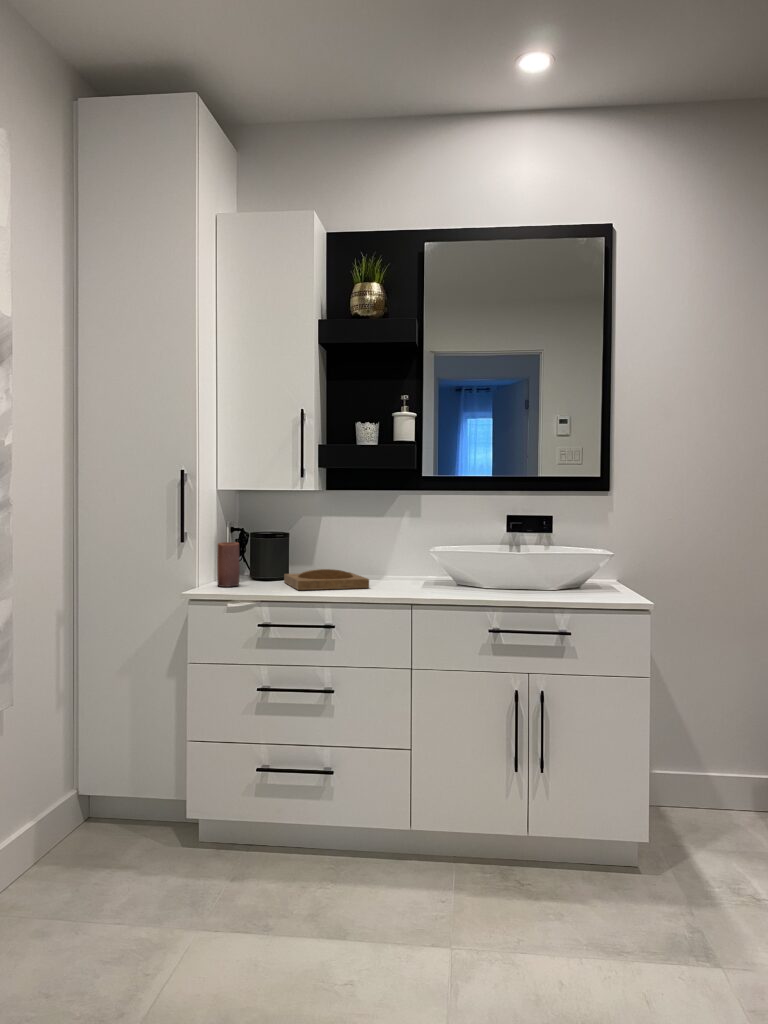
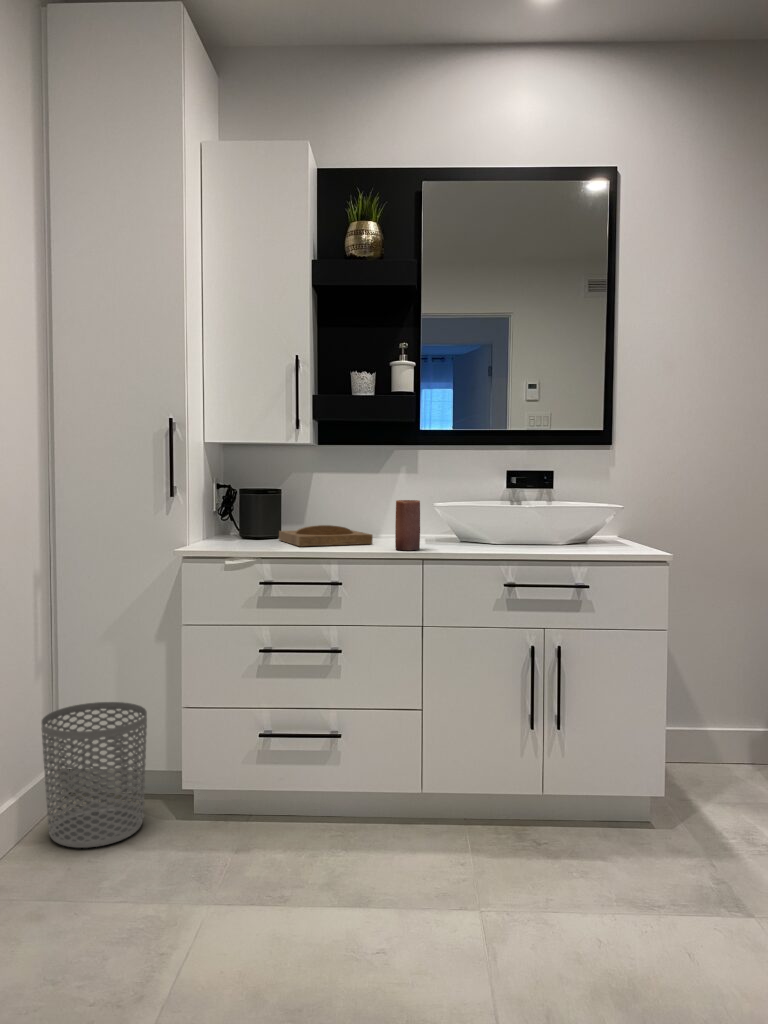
candle: present [217,542,240,587] -> present [395,500,420,550]
waste bin: none [57,733,154,870] -> present [41,702,147,848]

